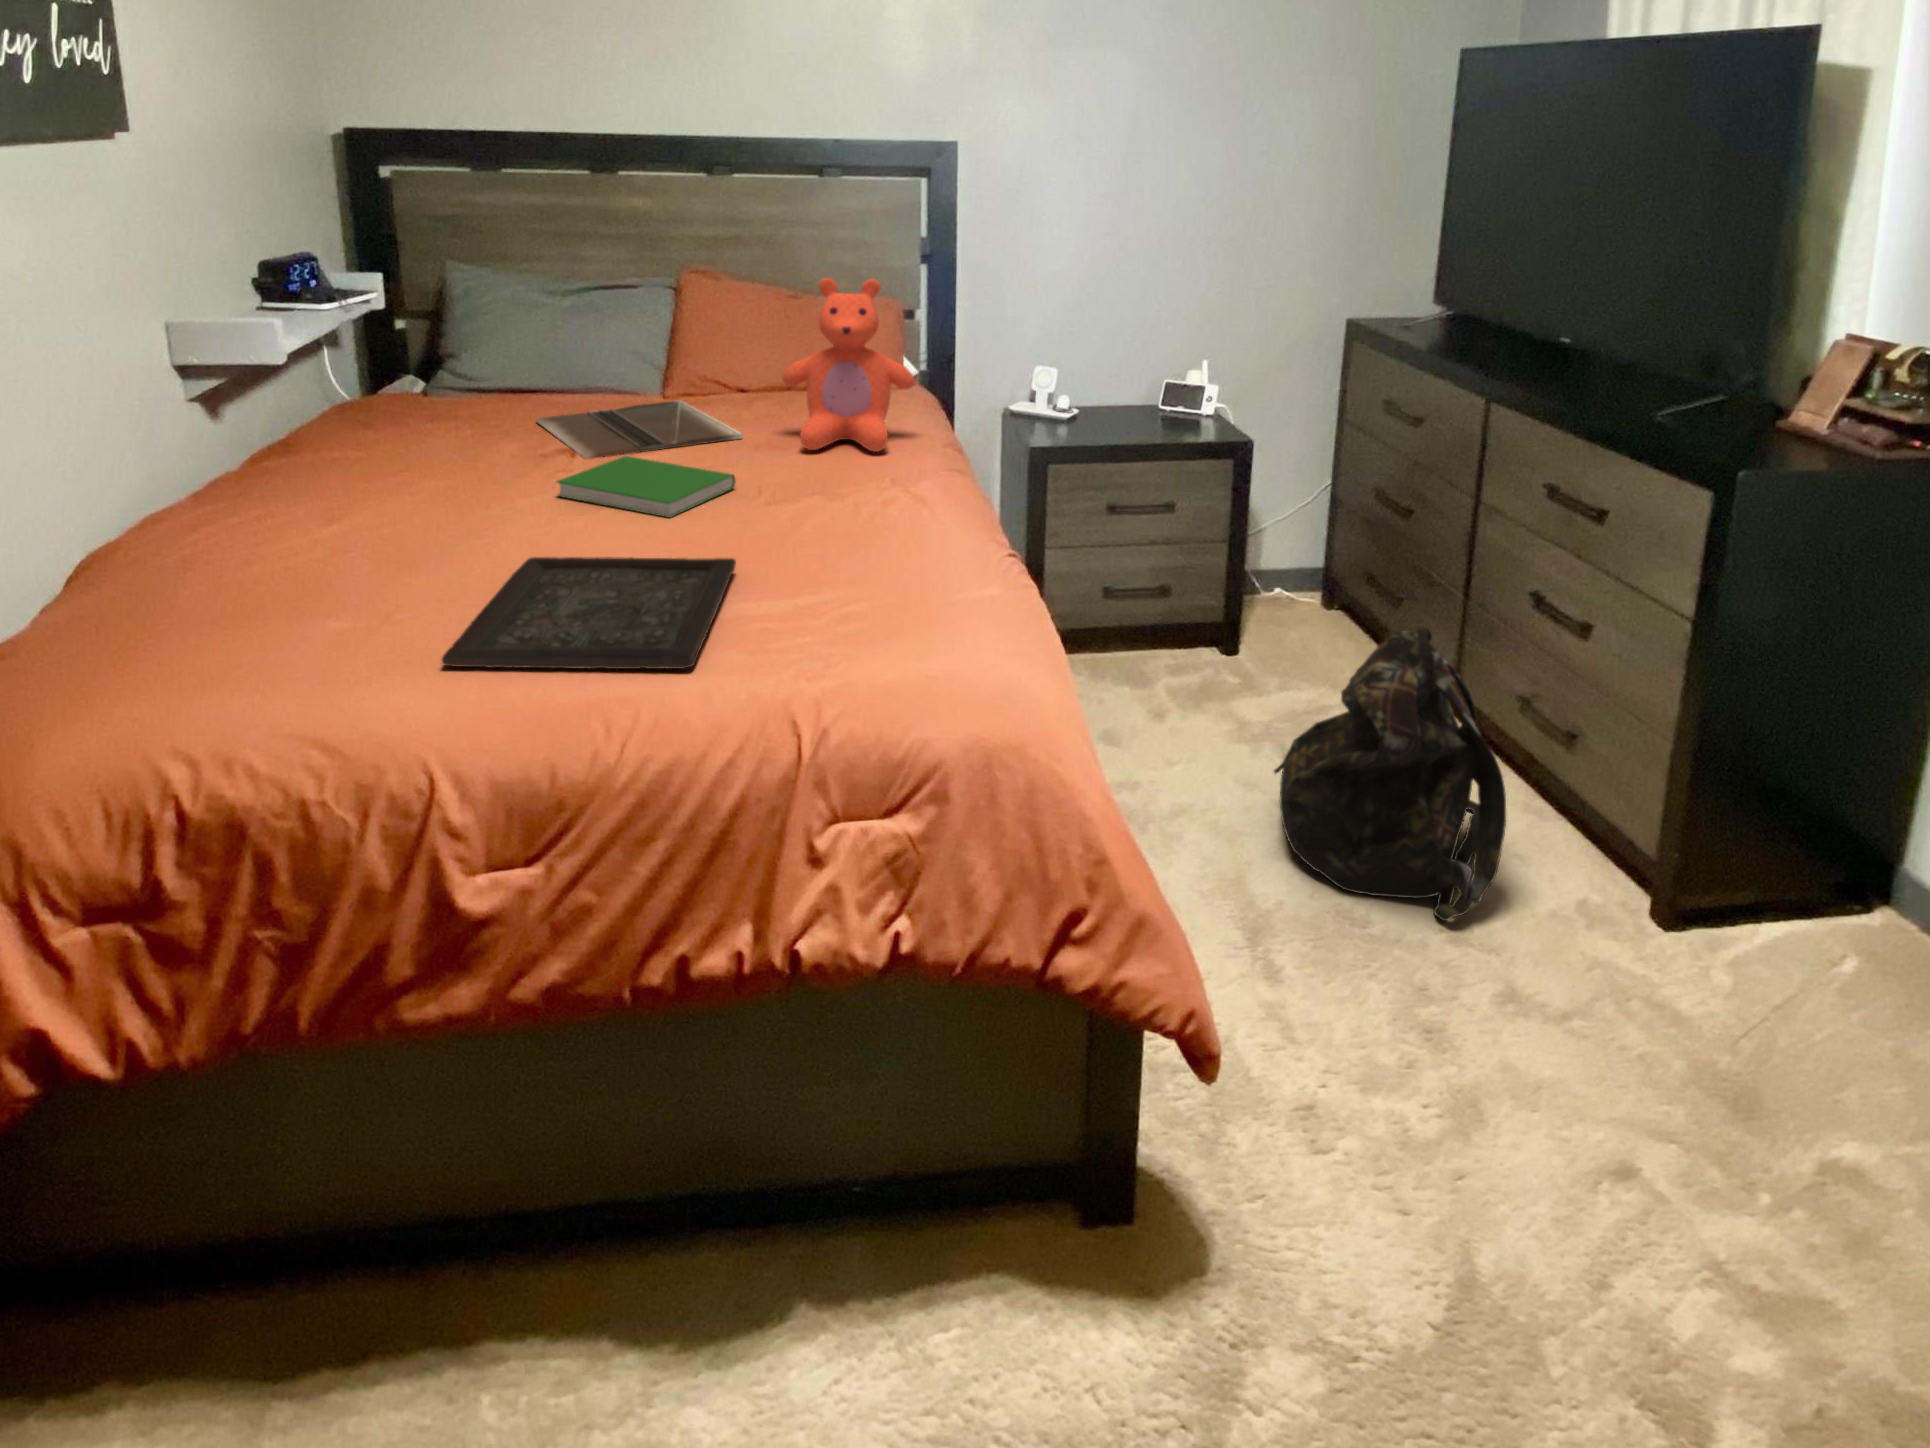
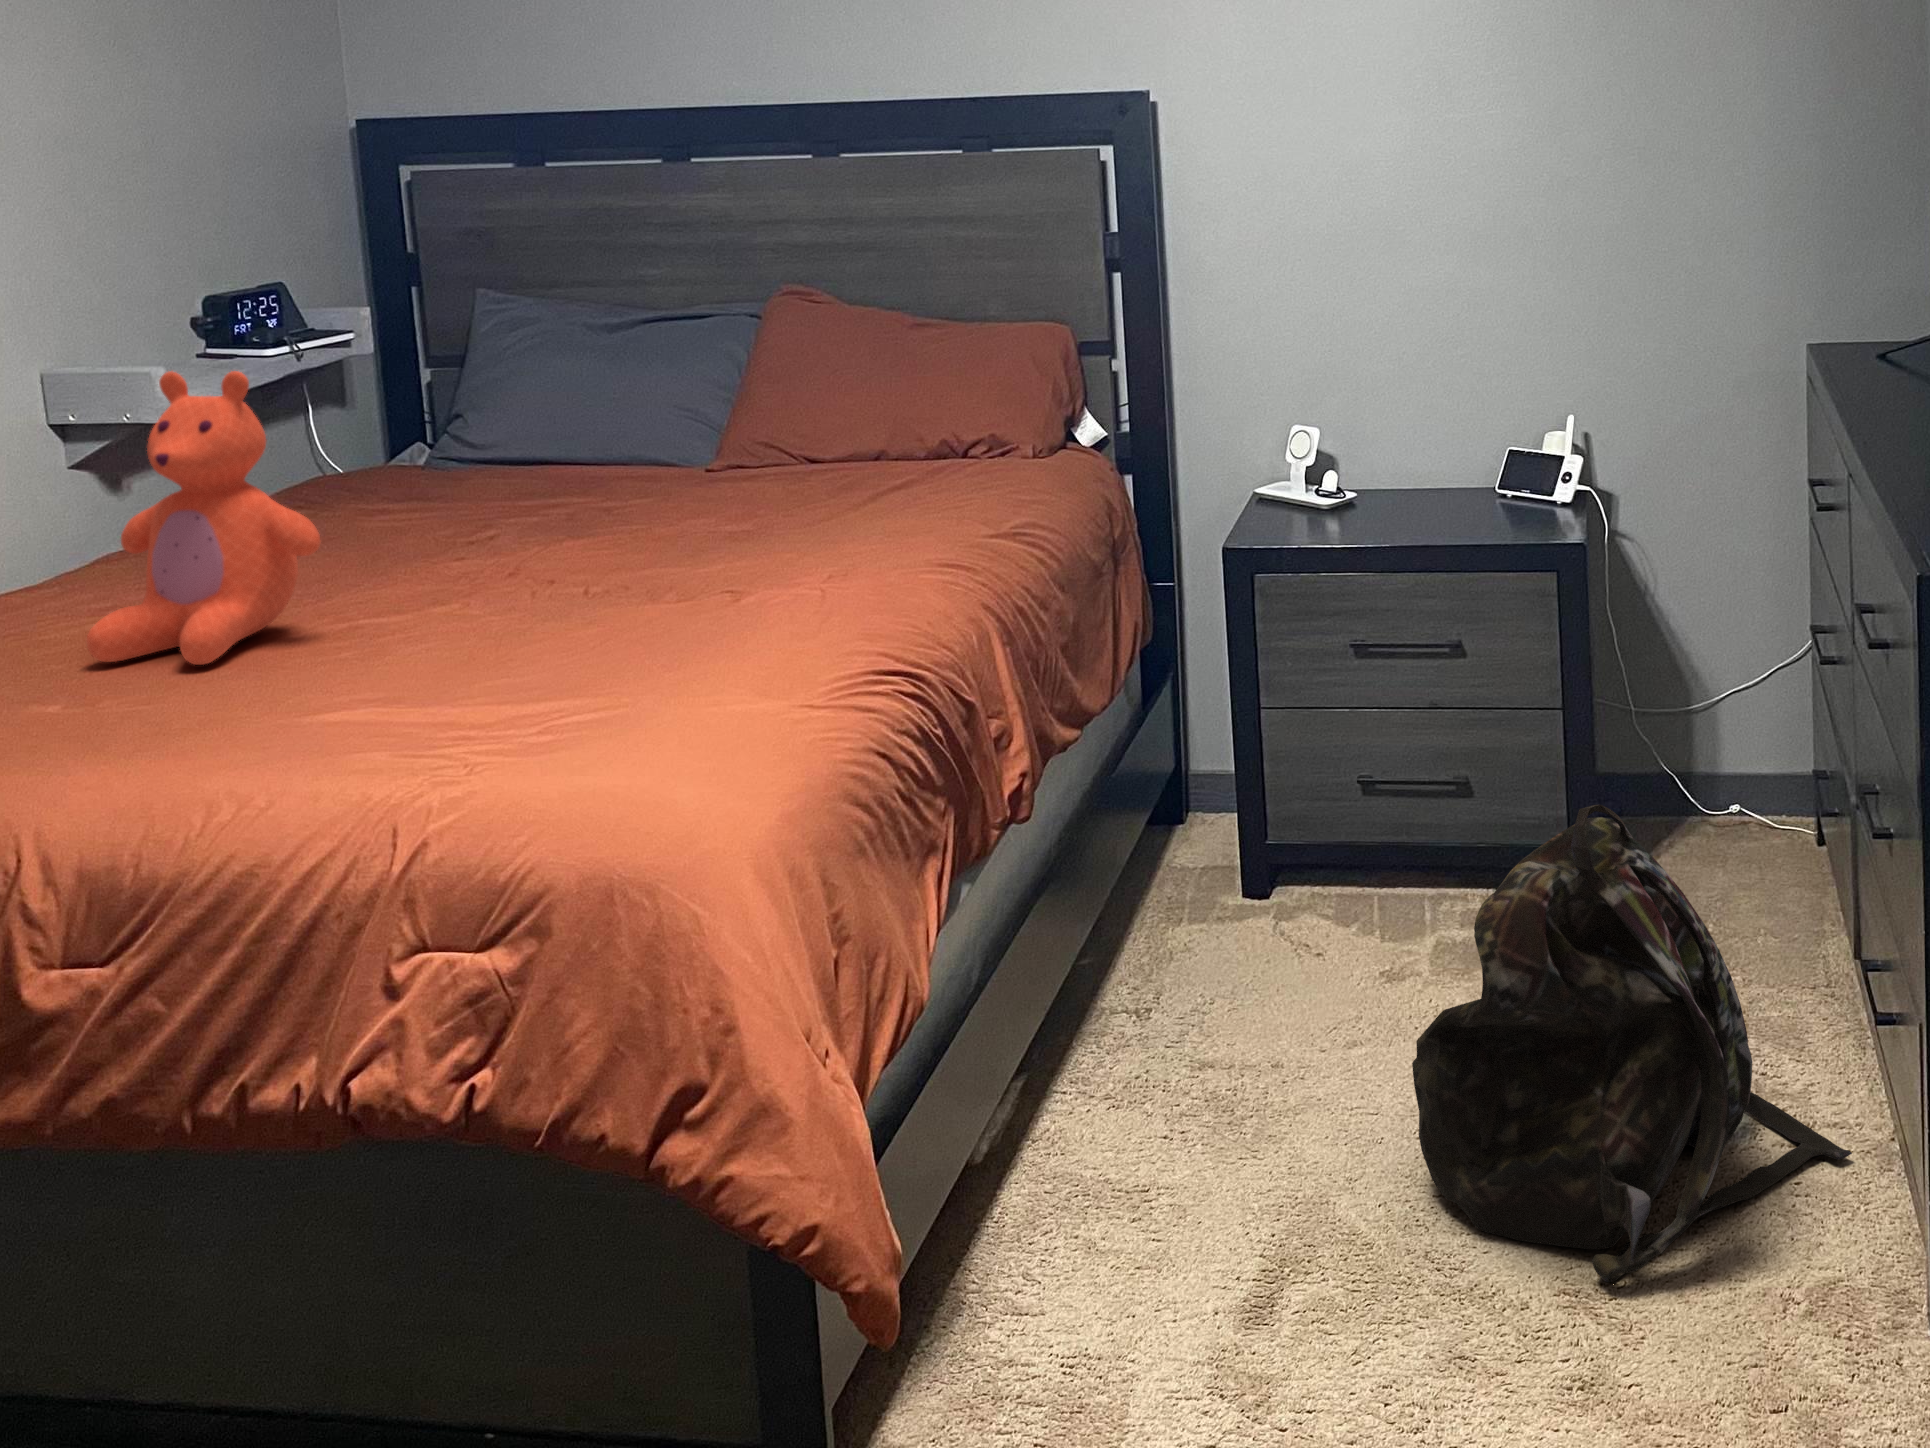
teddy bear: present [782,278,915,452] -> present [86,371,321,665]
laptop: present [536,400,743,459] -> none [482,484,724,559]
hardcover book: present [557,456,736,518] -> none [401,551,632,624]
tray: present [442,557,736,669] -> none [85,660,508,771]

